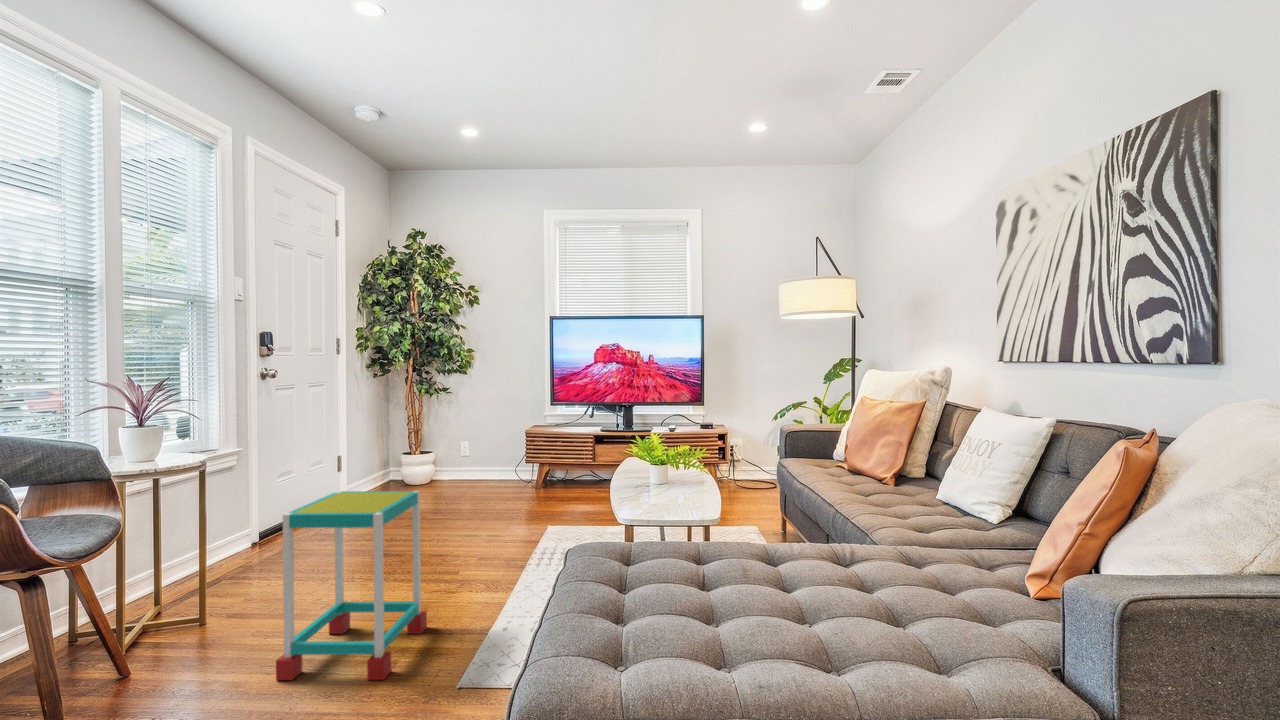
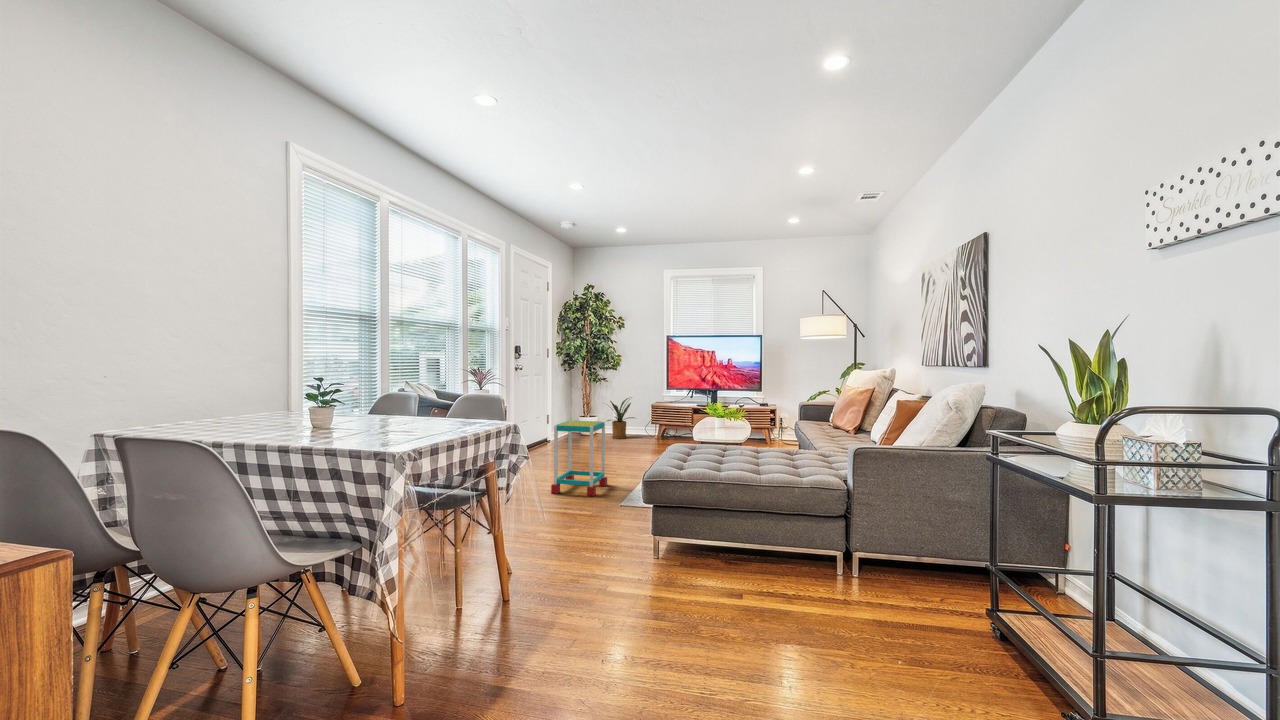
house plant: none [435,417,503,489] -> present [607,398,634,439]

